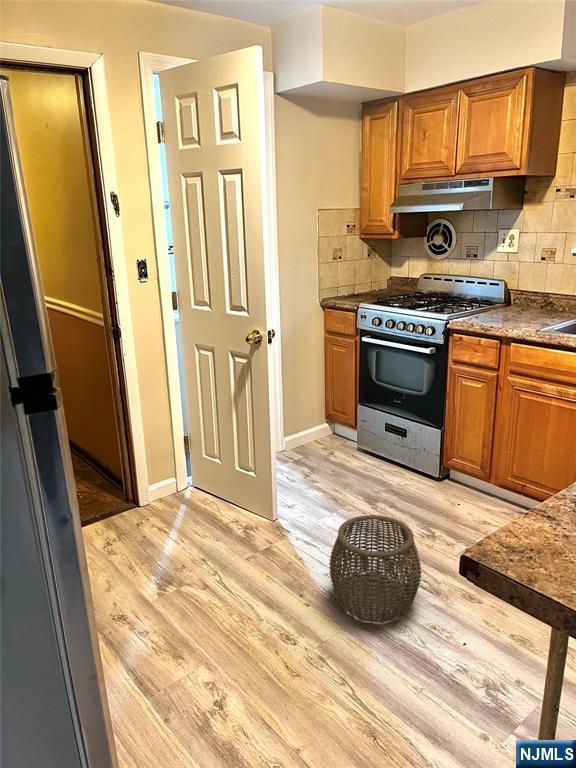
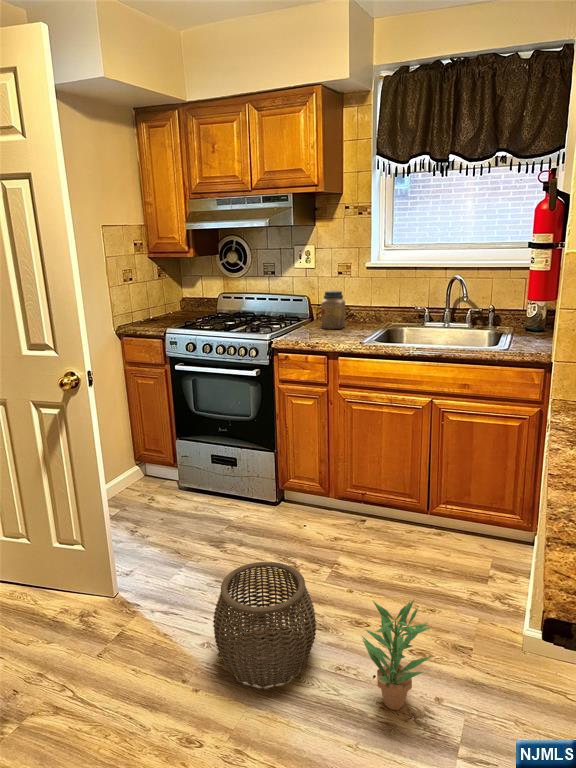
jar: none [508,278,538,317] -> present [321,291,345,329]
potted plant: none [444,567,513,677] -> present [362,600,431,710]

